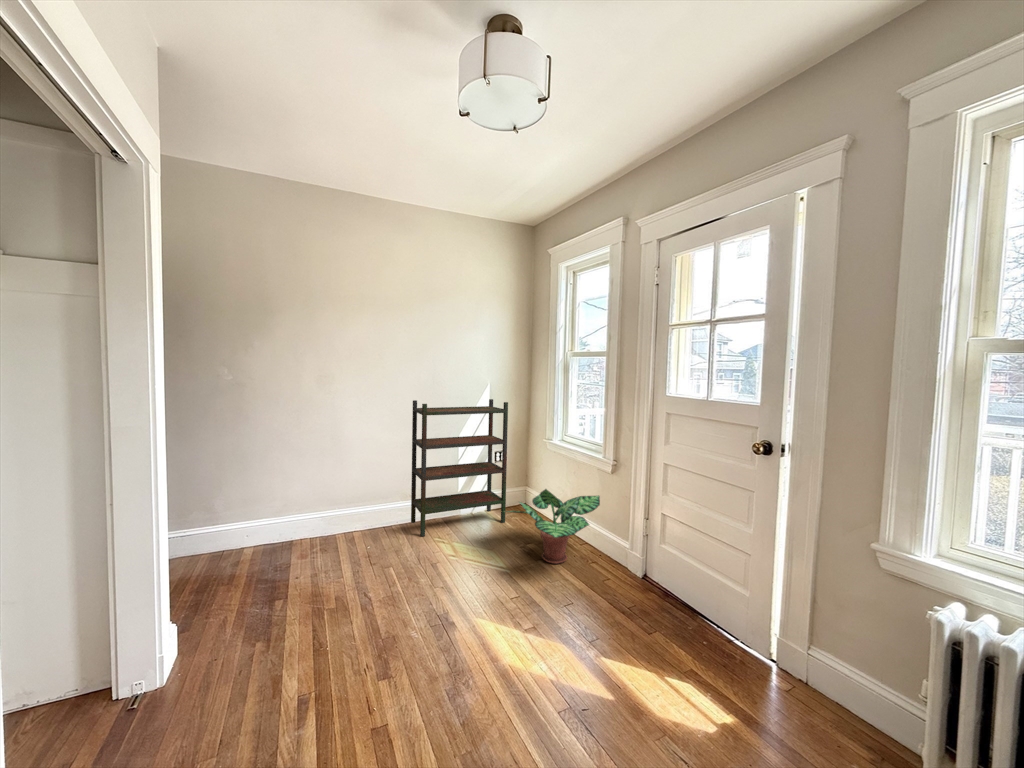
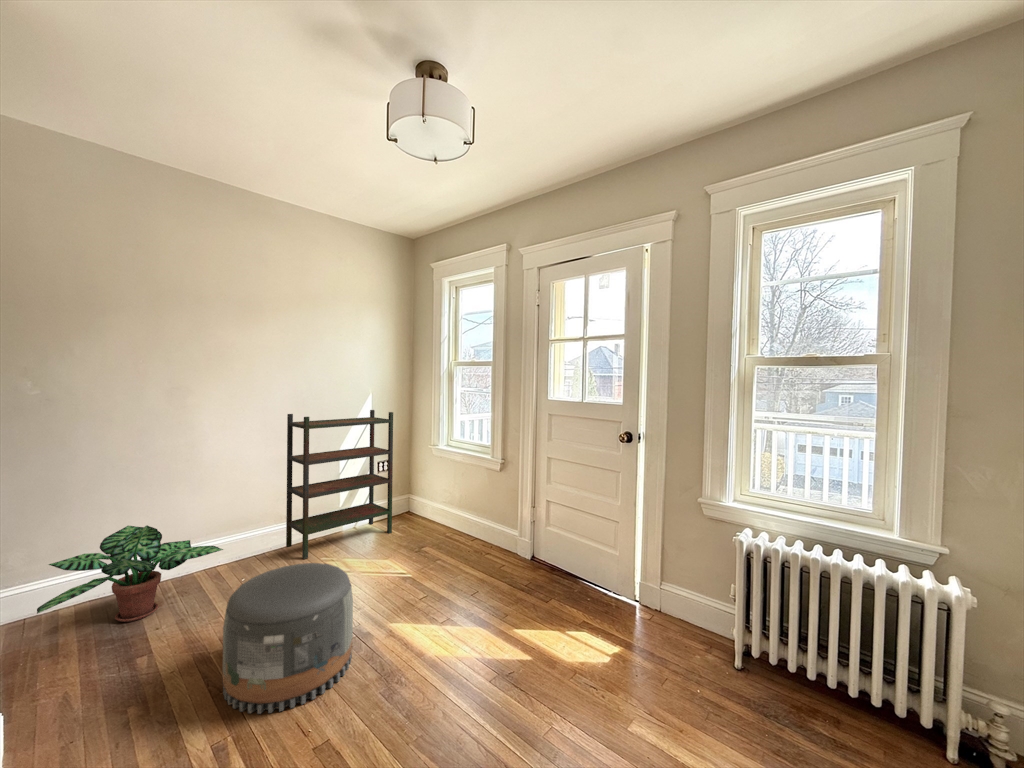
potted plant: present [507,489,600,564] -> present [37,525,223,622]
pouf: none [320,544,434,682] -> present [223,563,353,714]

